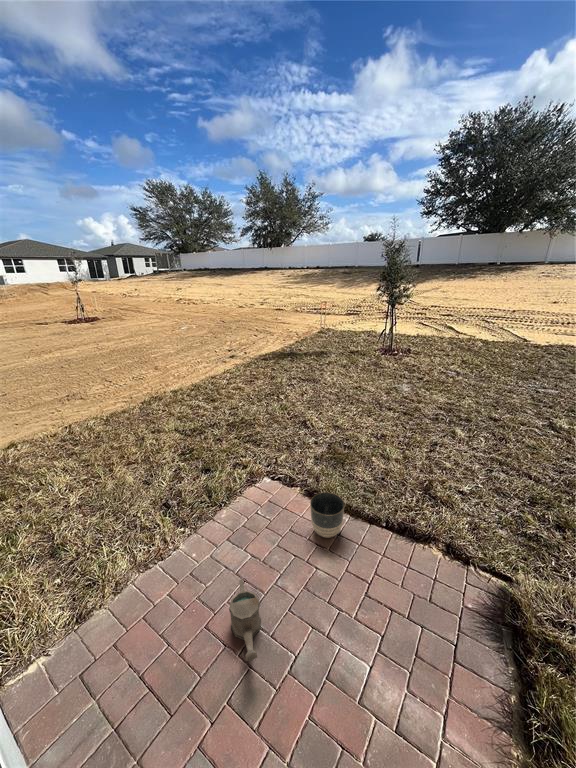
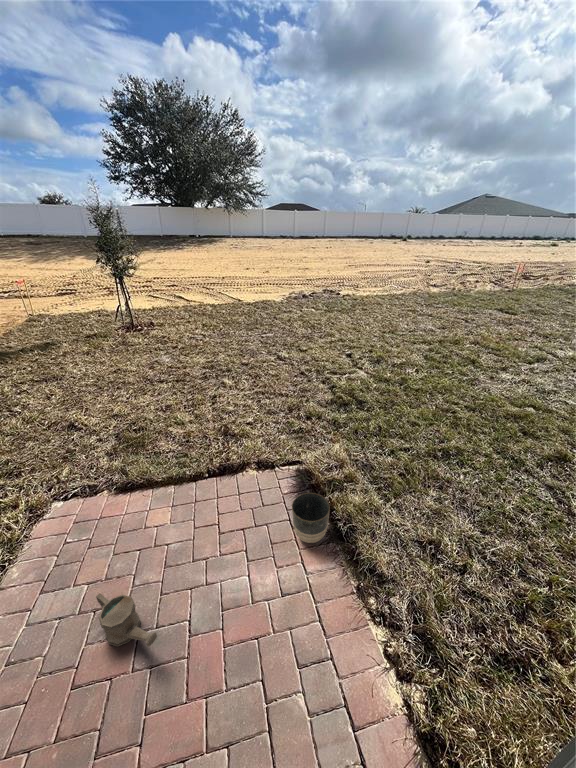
planter: present [310,492,344,538] -> present [292,493,330,543]

